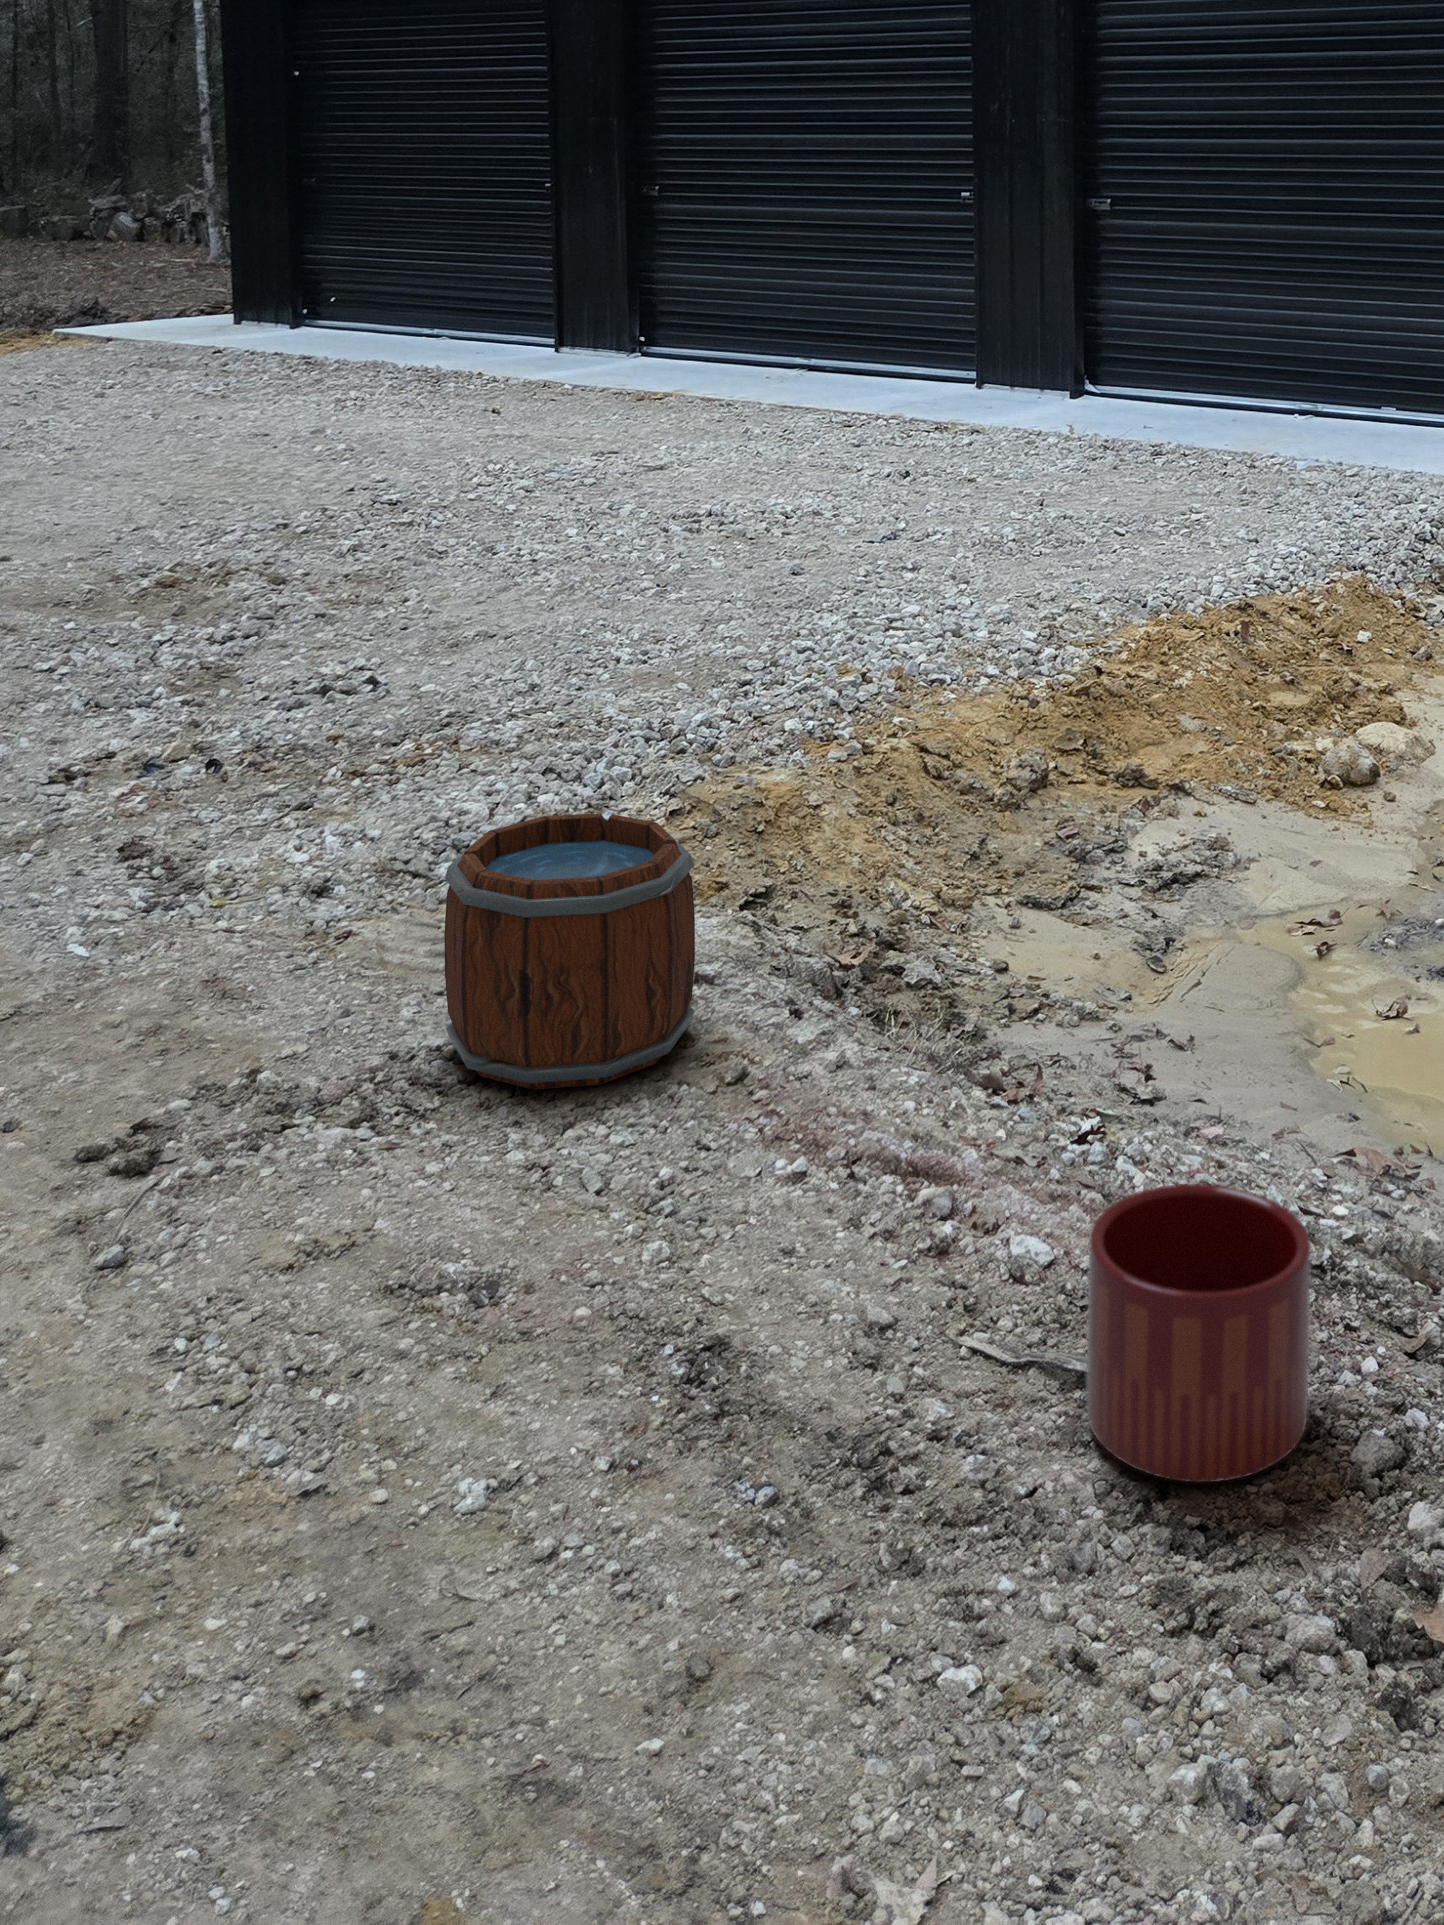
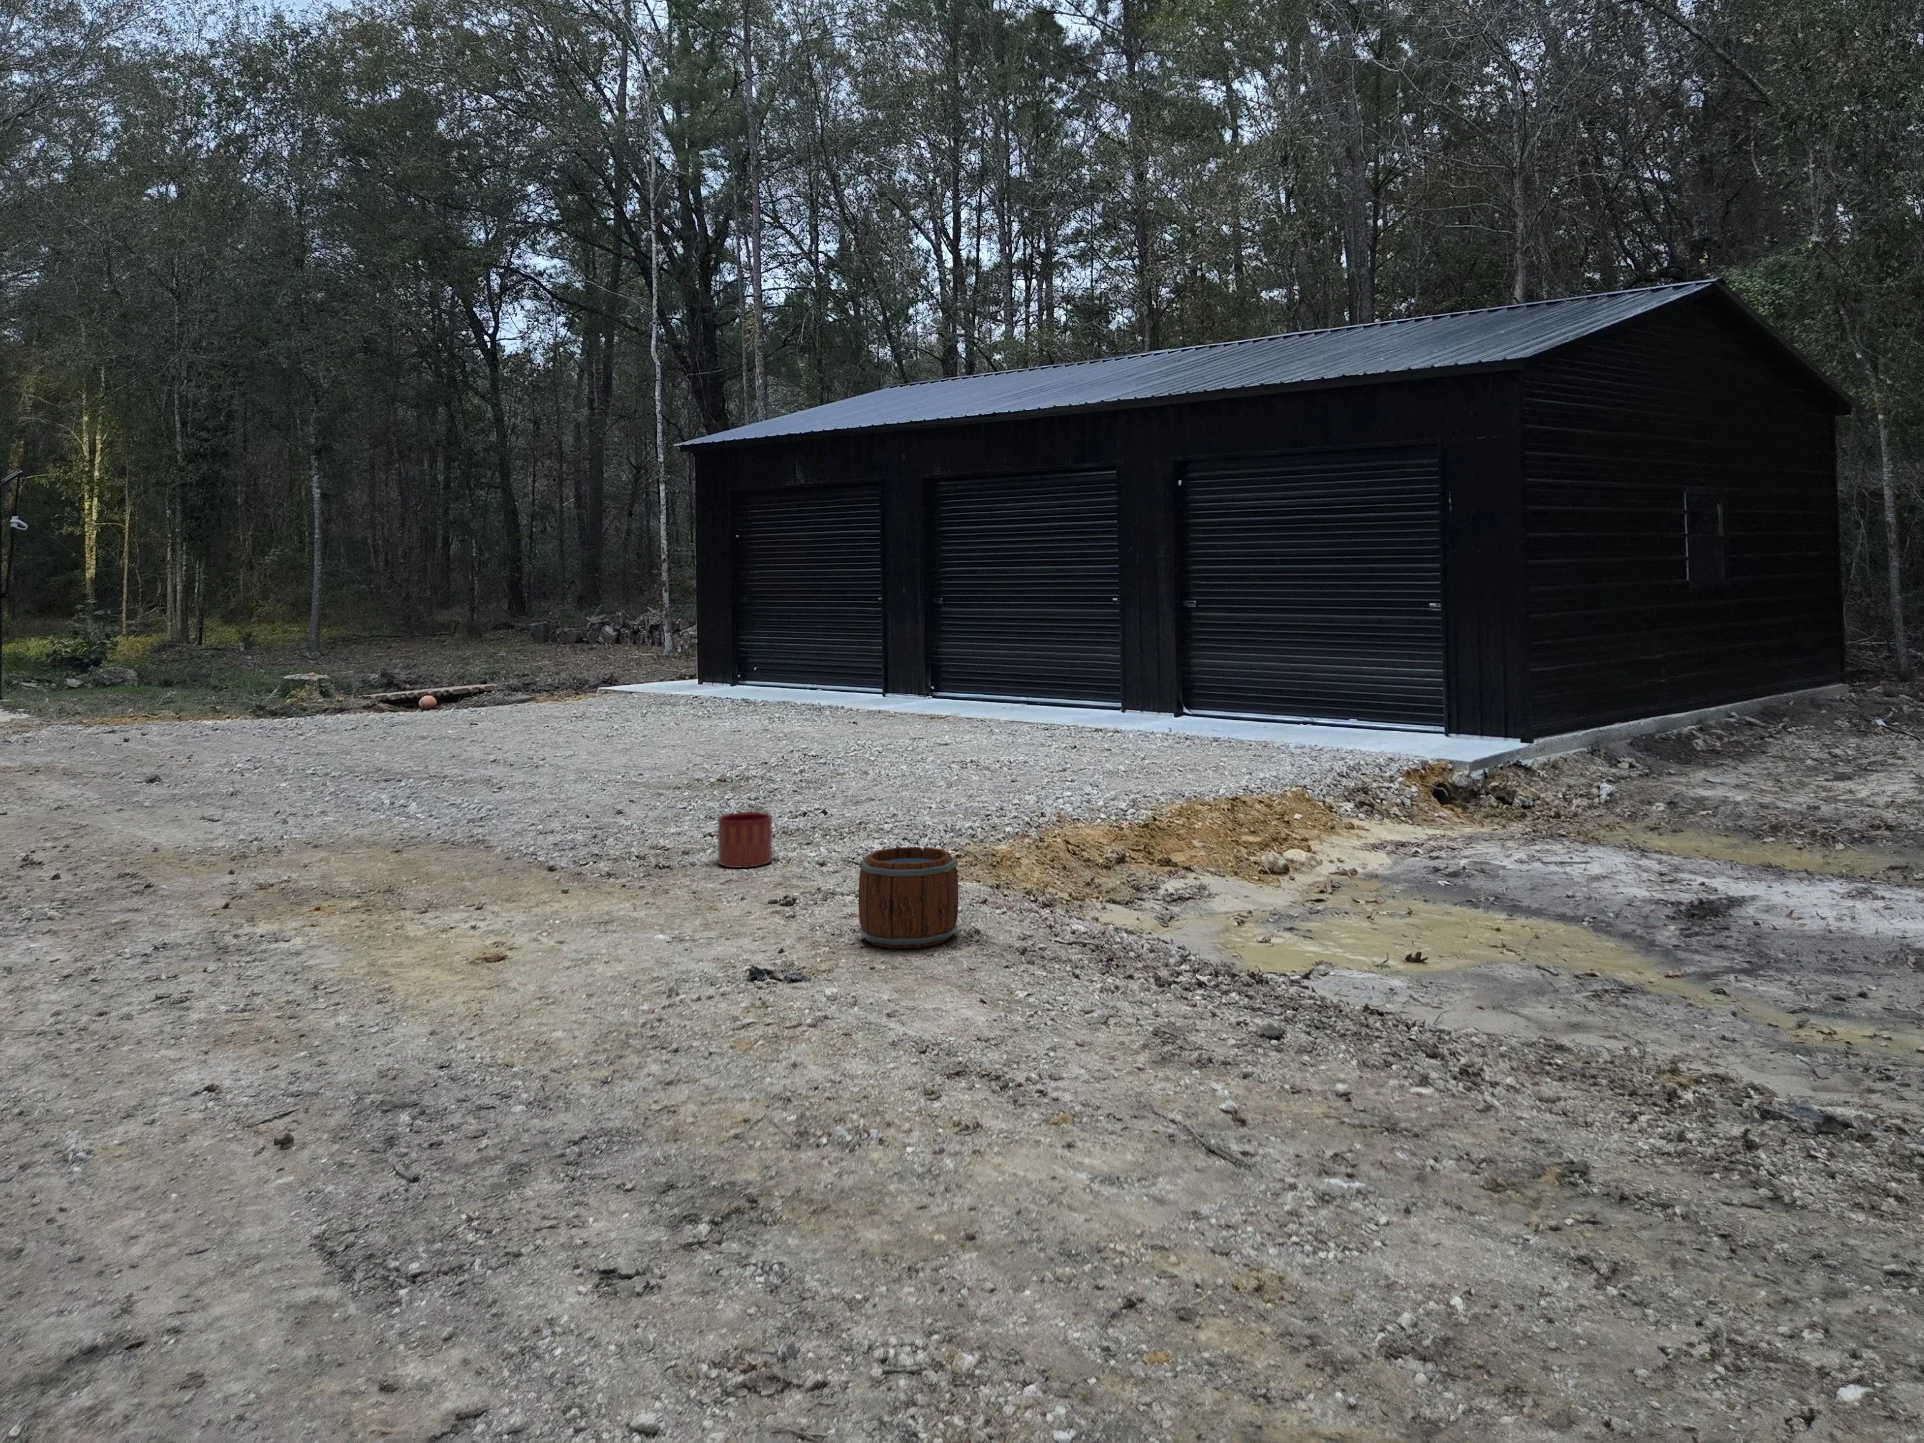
planter: present [1087,1184,1311,1482] -> present [717,812,772,868]

